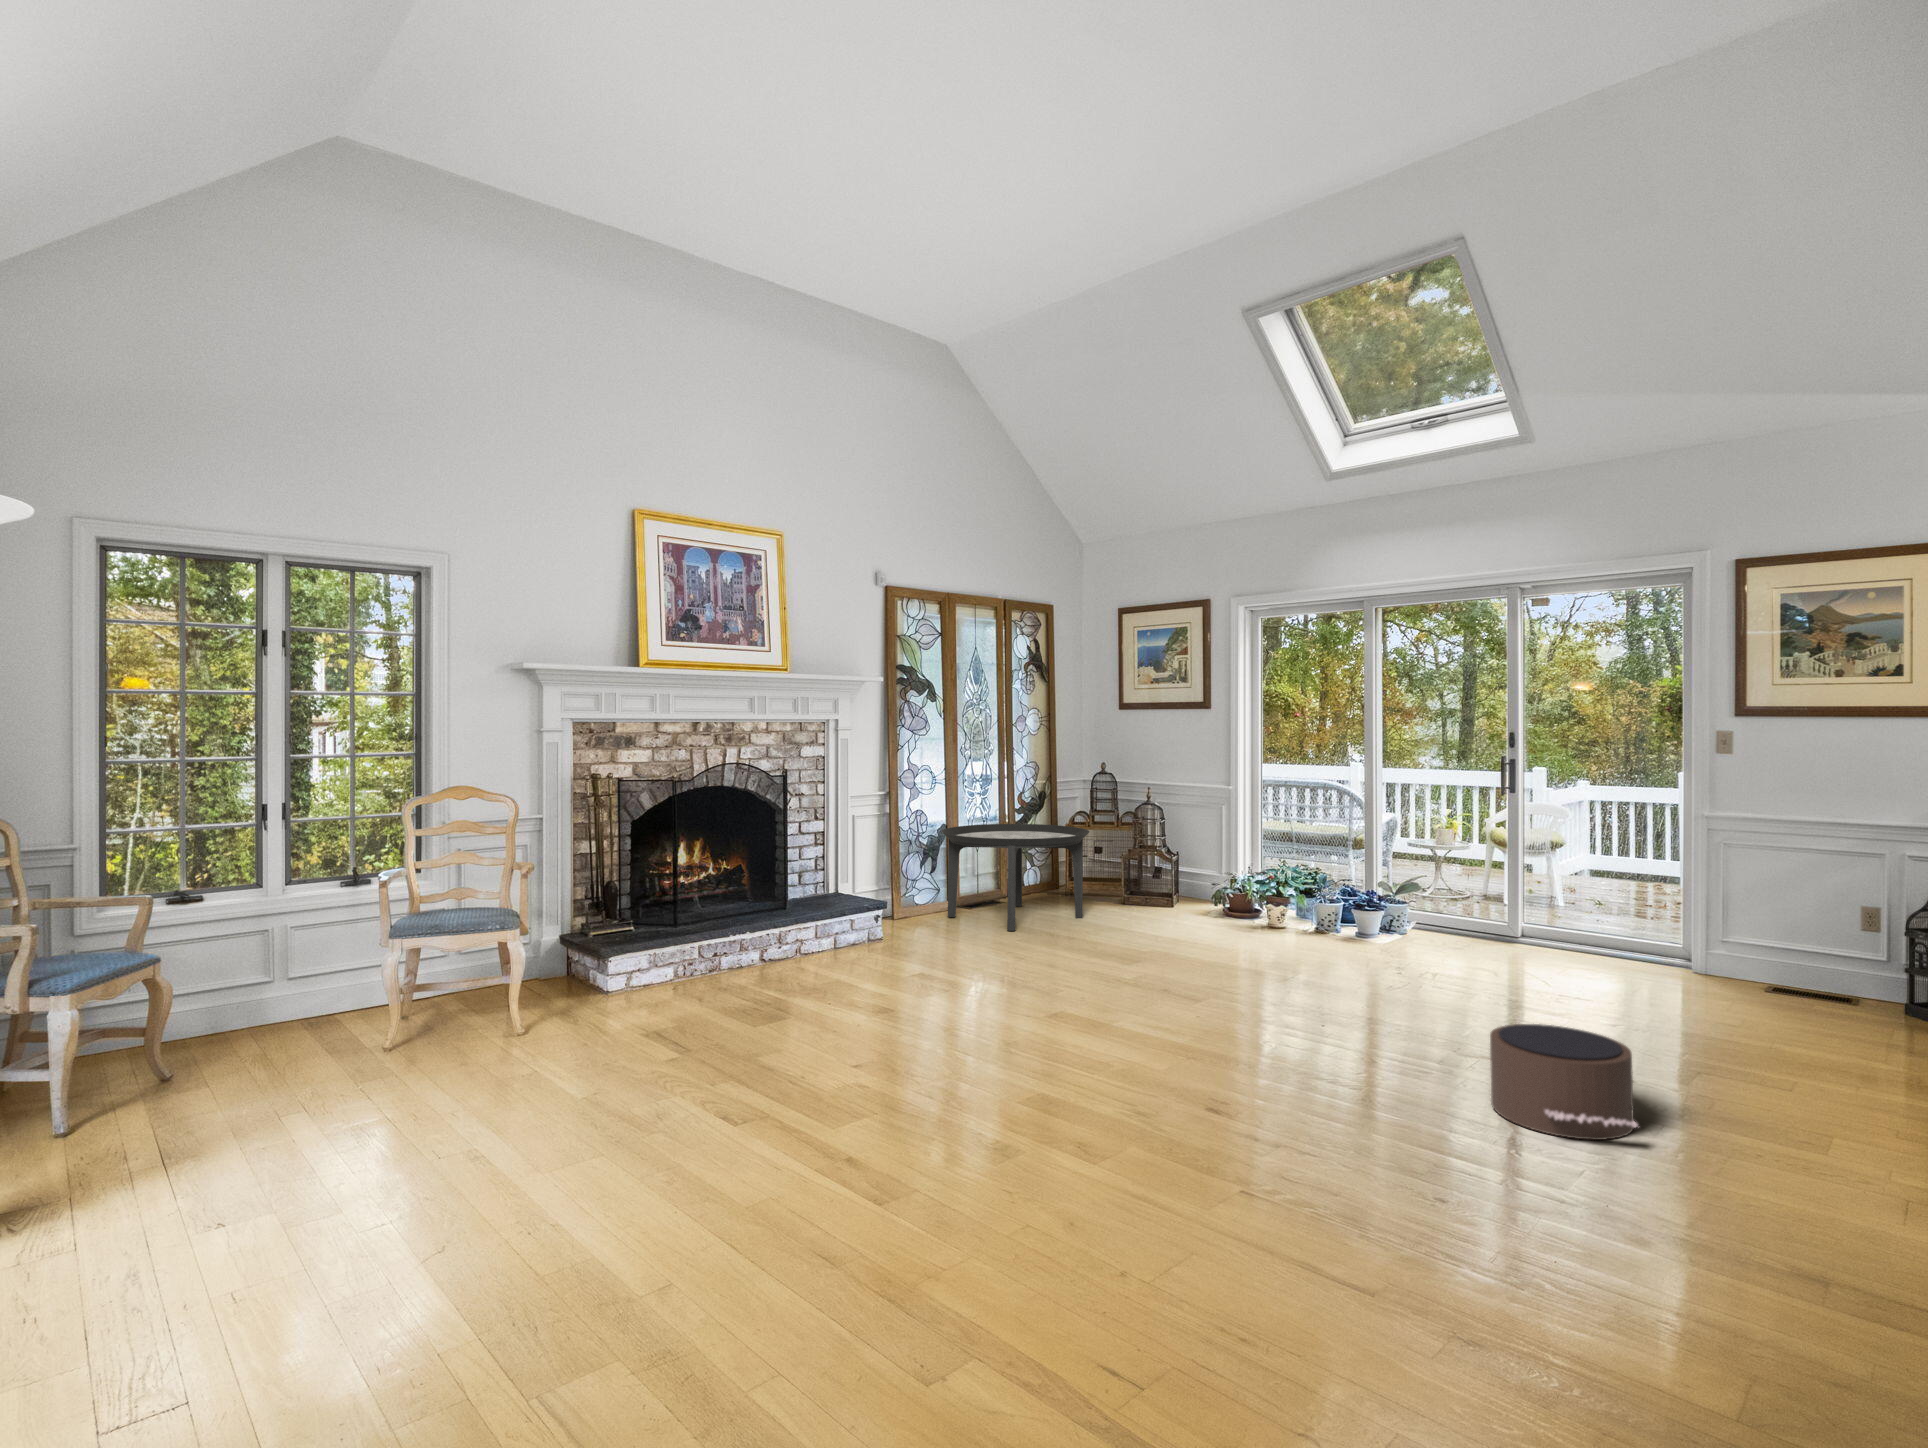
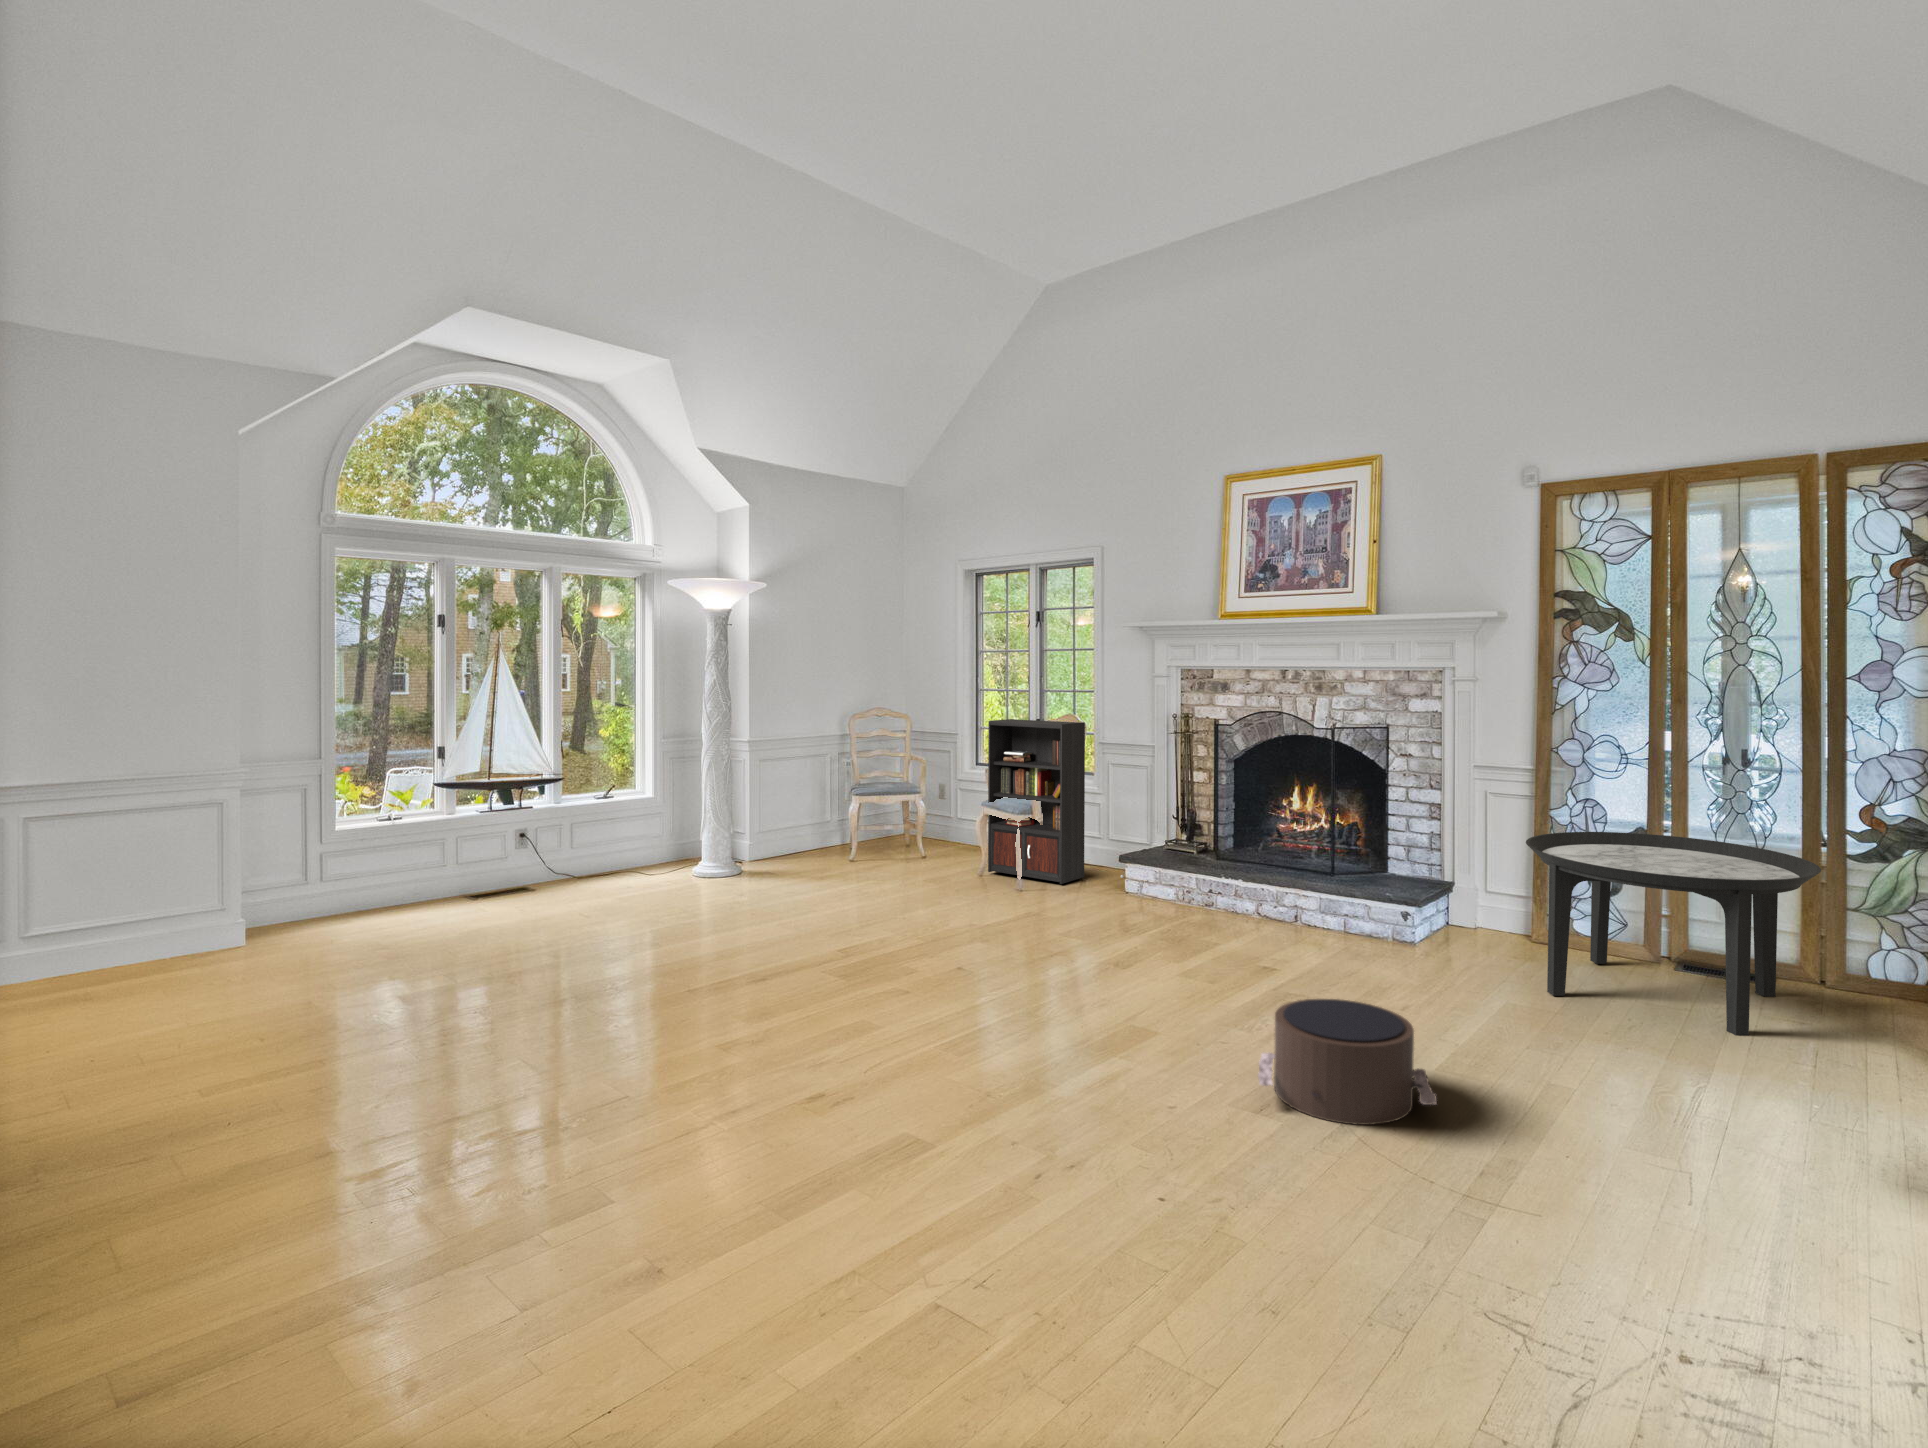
bookcase: none [353,793,528,1049] -> present [988,719,1123,884]
pouf: present [1490,1024,1638,1140] -> present [1258,999,1437,1125]

